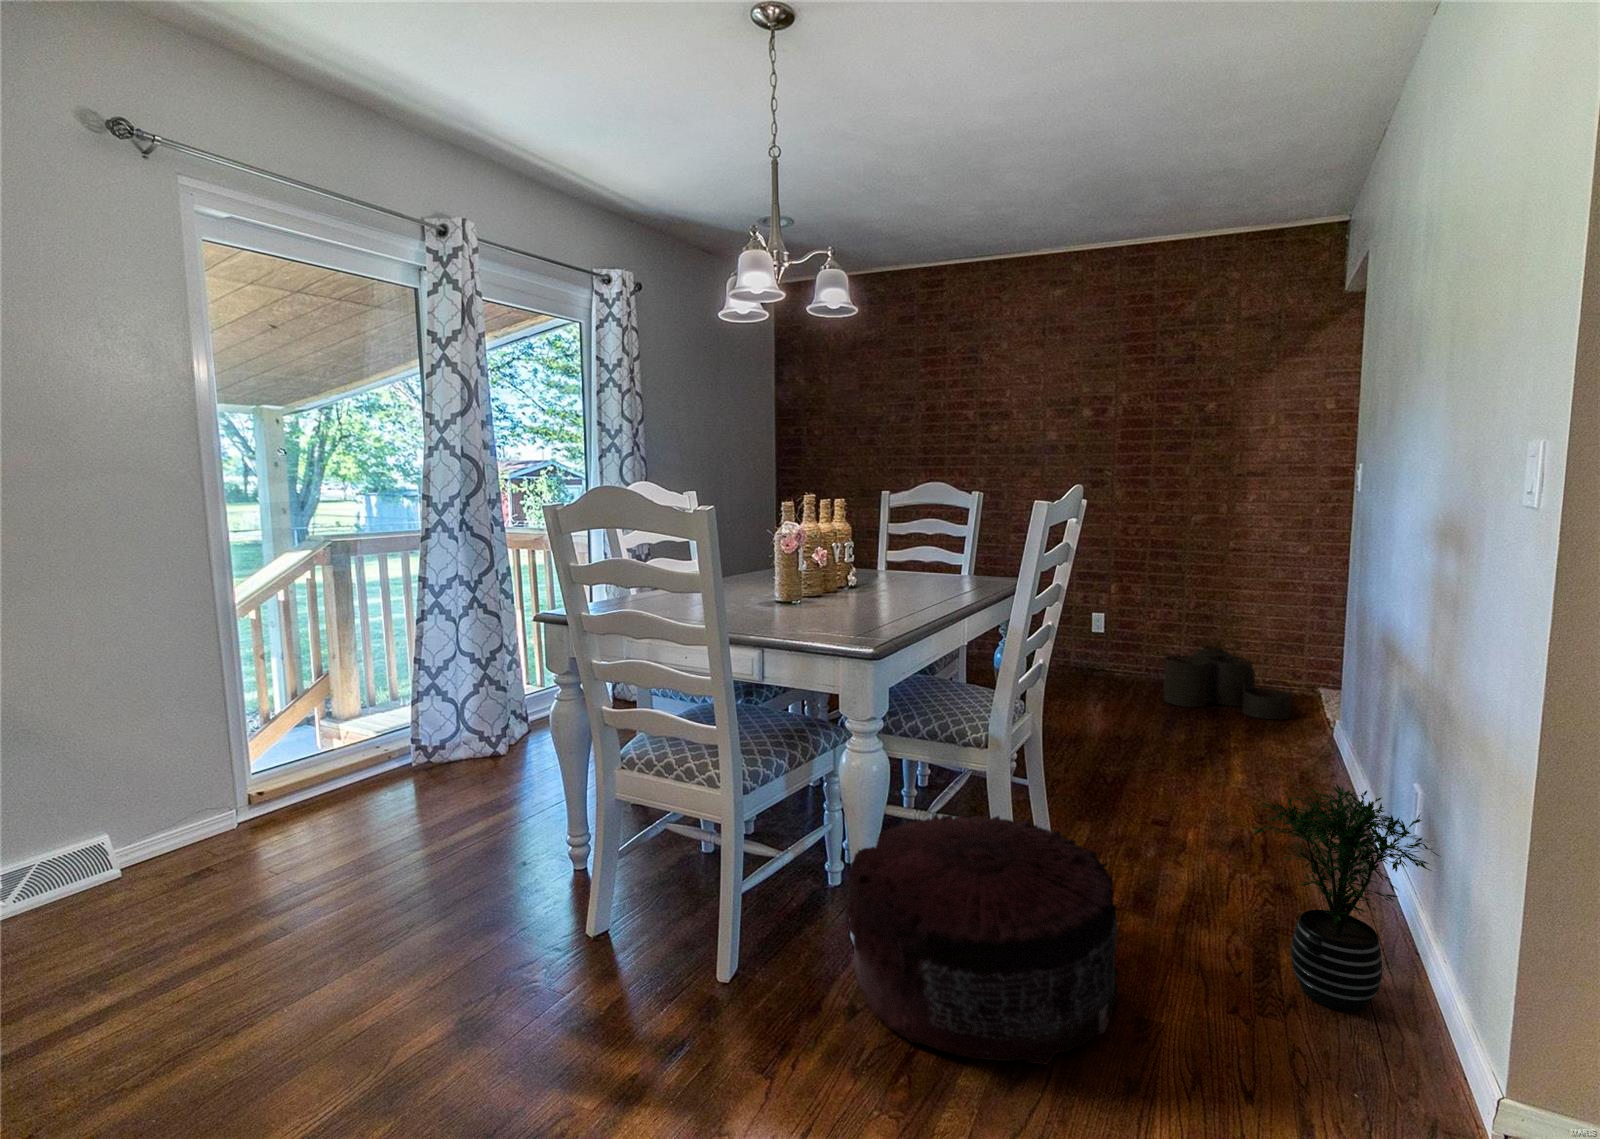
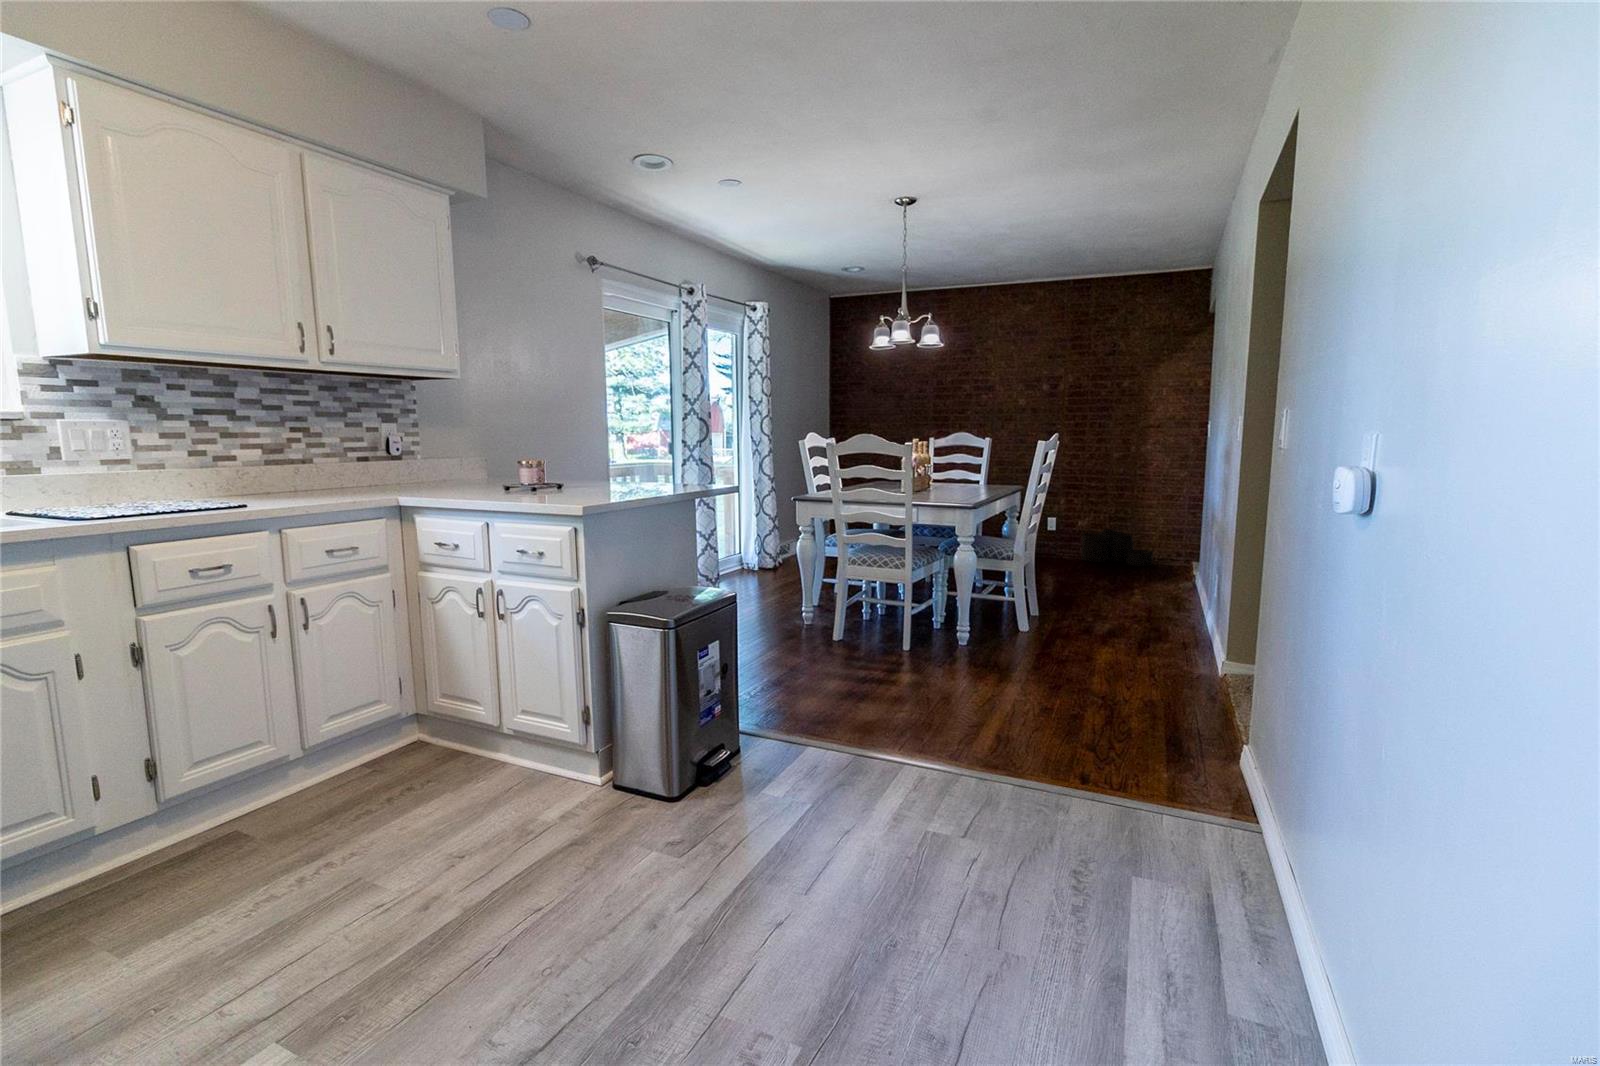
potted plant: present [1254,784,1439,1012] -> none [1130,560,1203,650]
pouf: present [846,814,1119,1064] -> none [961,584,1077,663]

